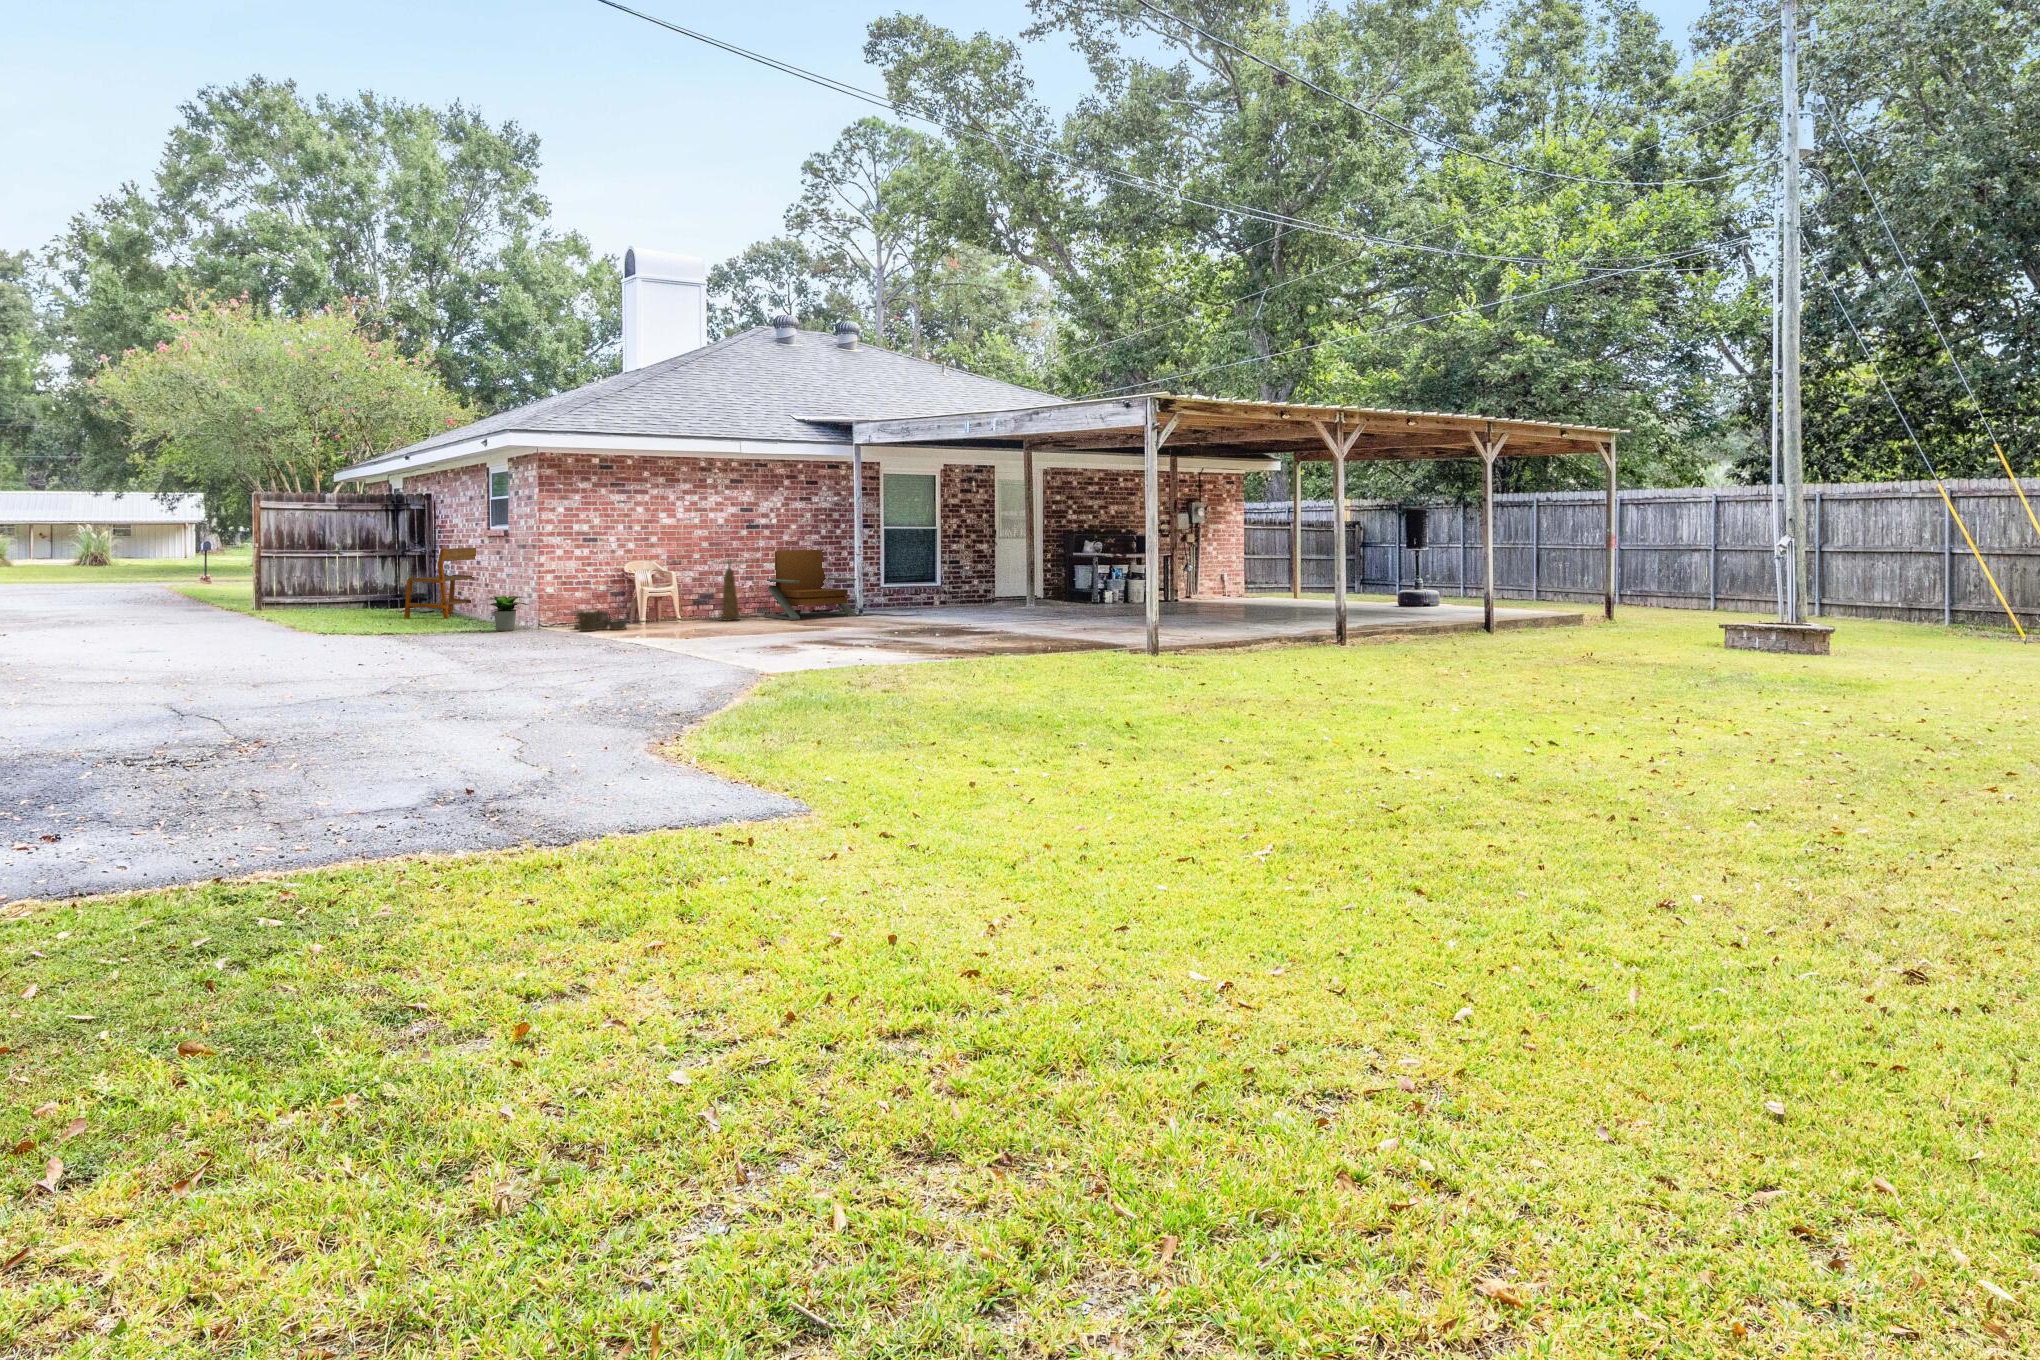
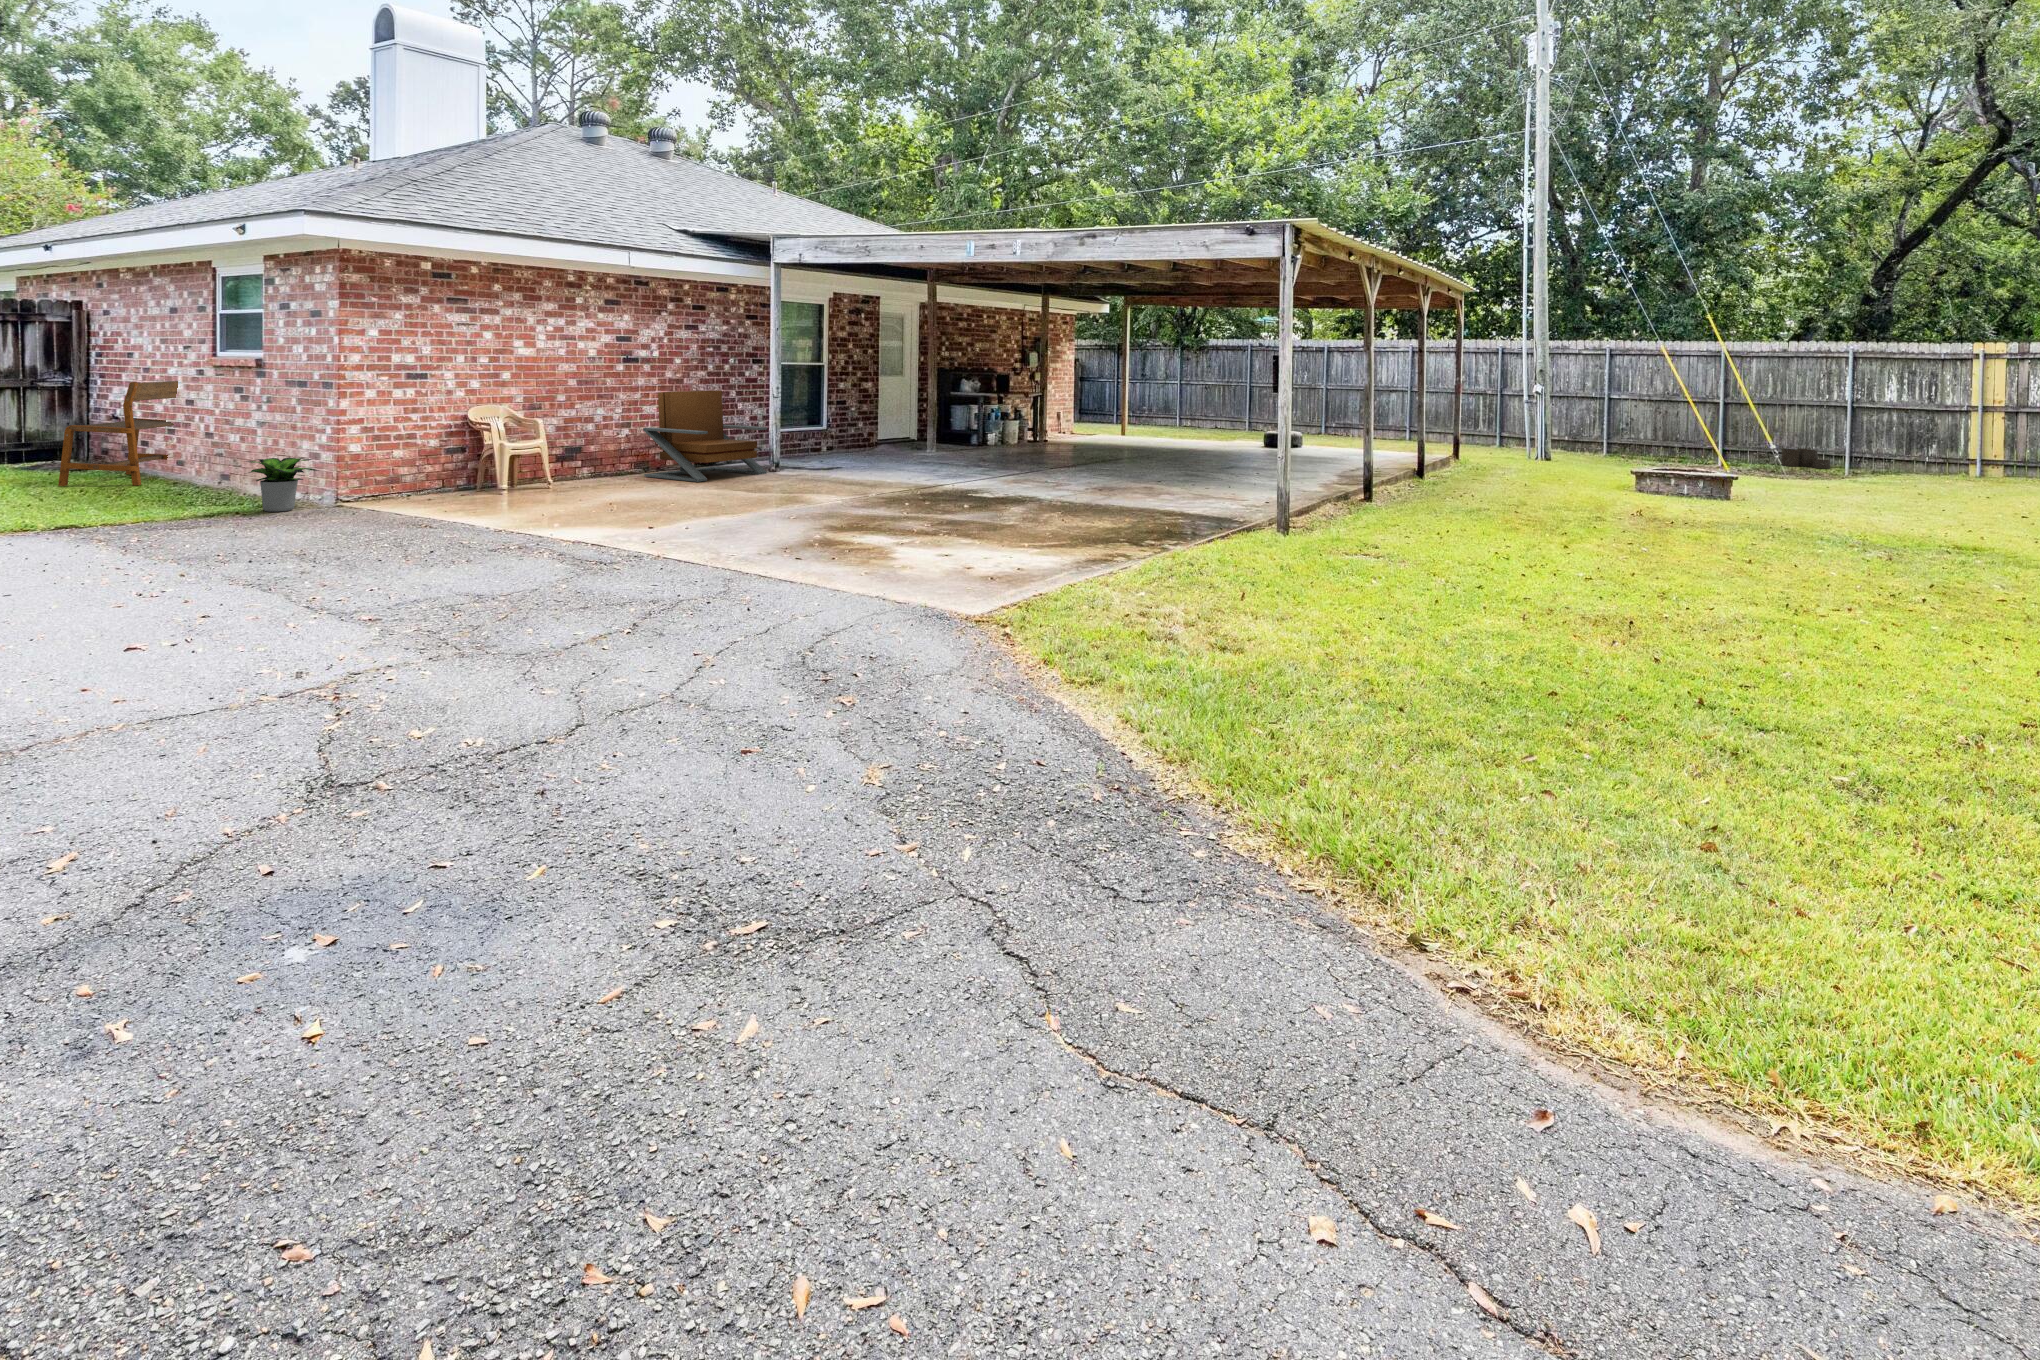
side table: present [721,561,745,621] -> none [580,404,636,484]
woven basket: present [574,611,626,631] -> present [1781,447,1830,469]

